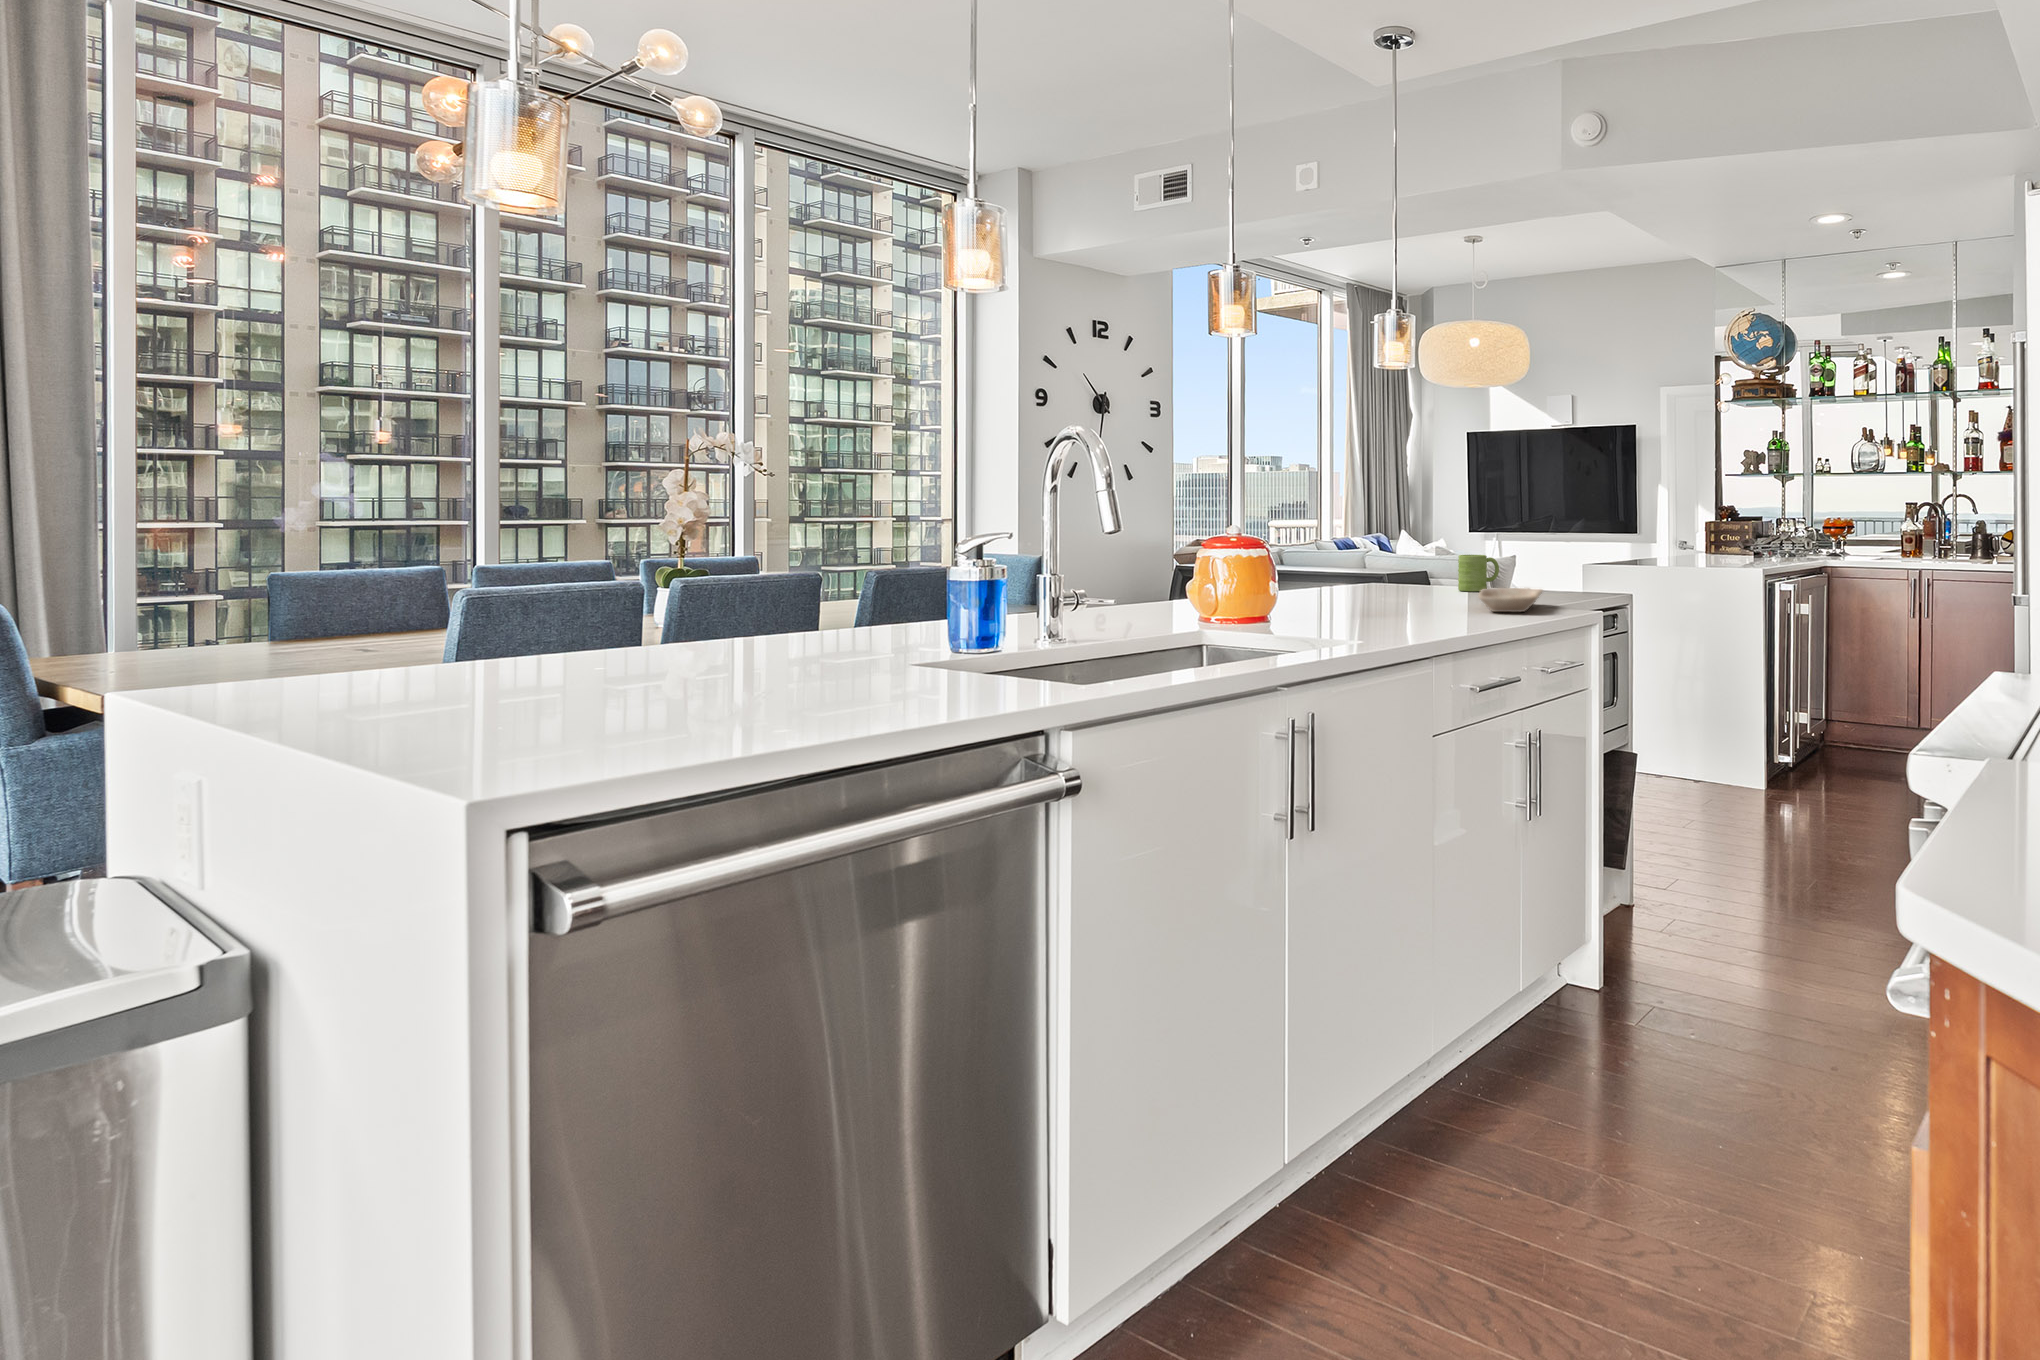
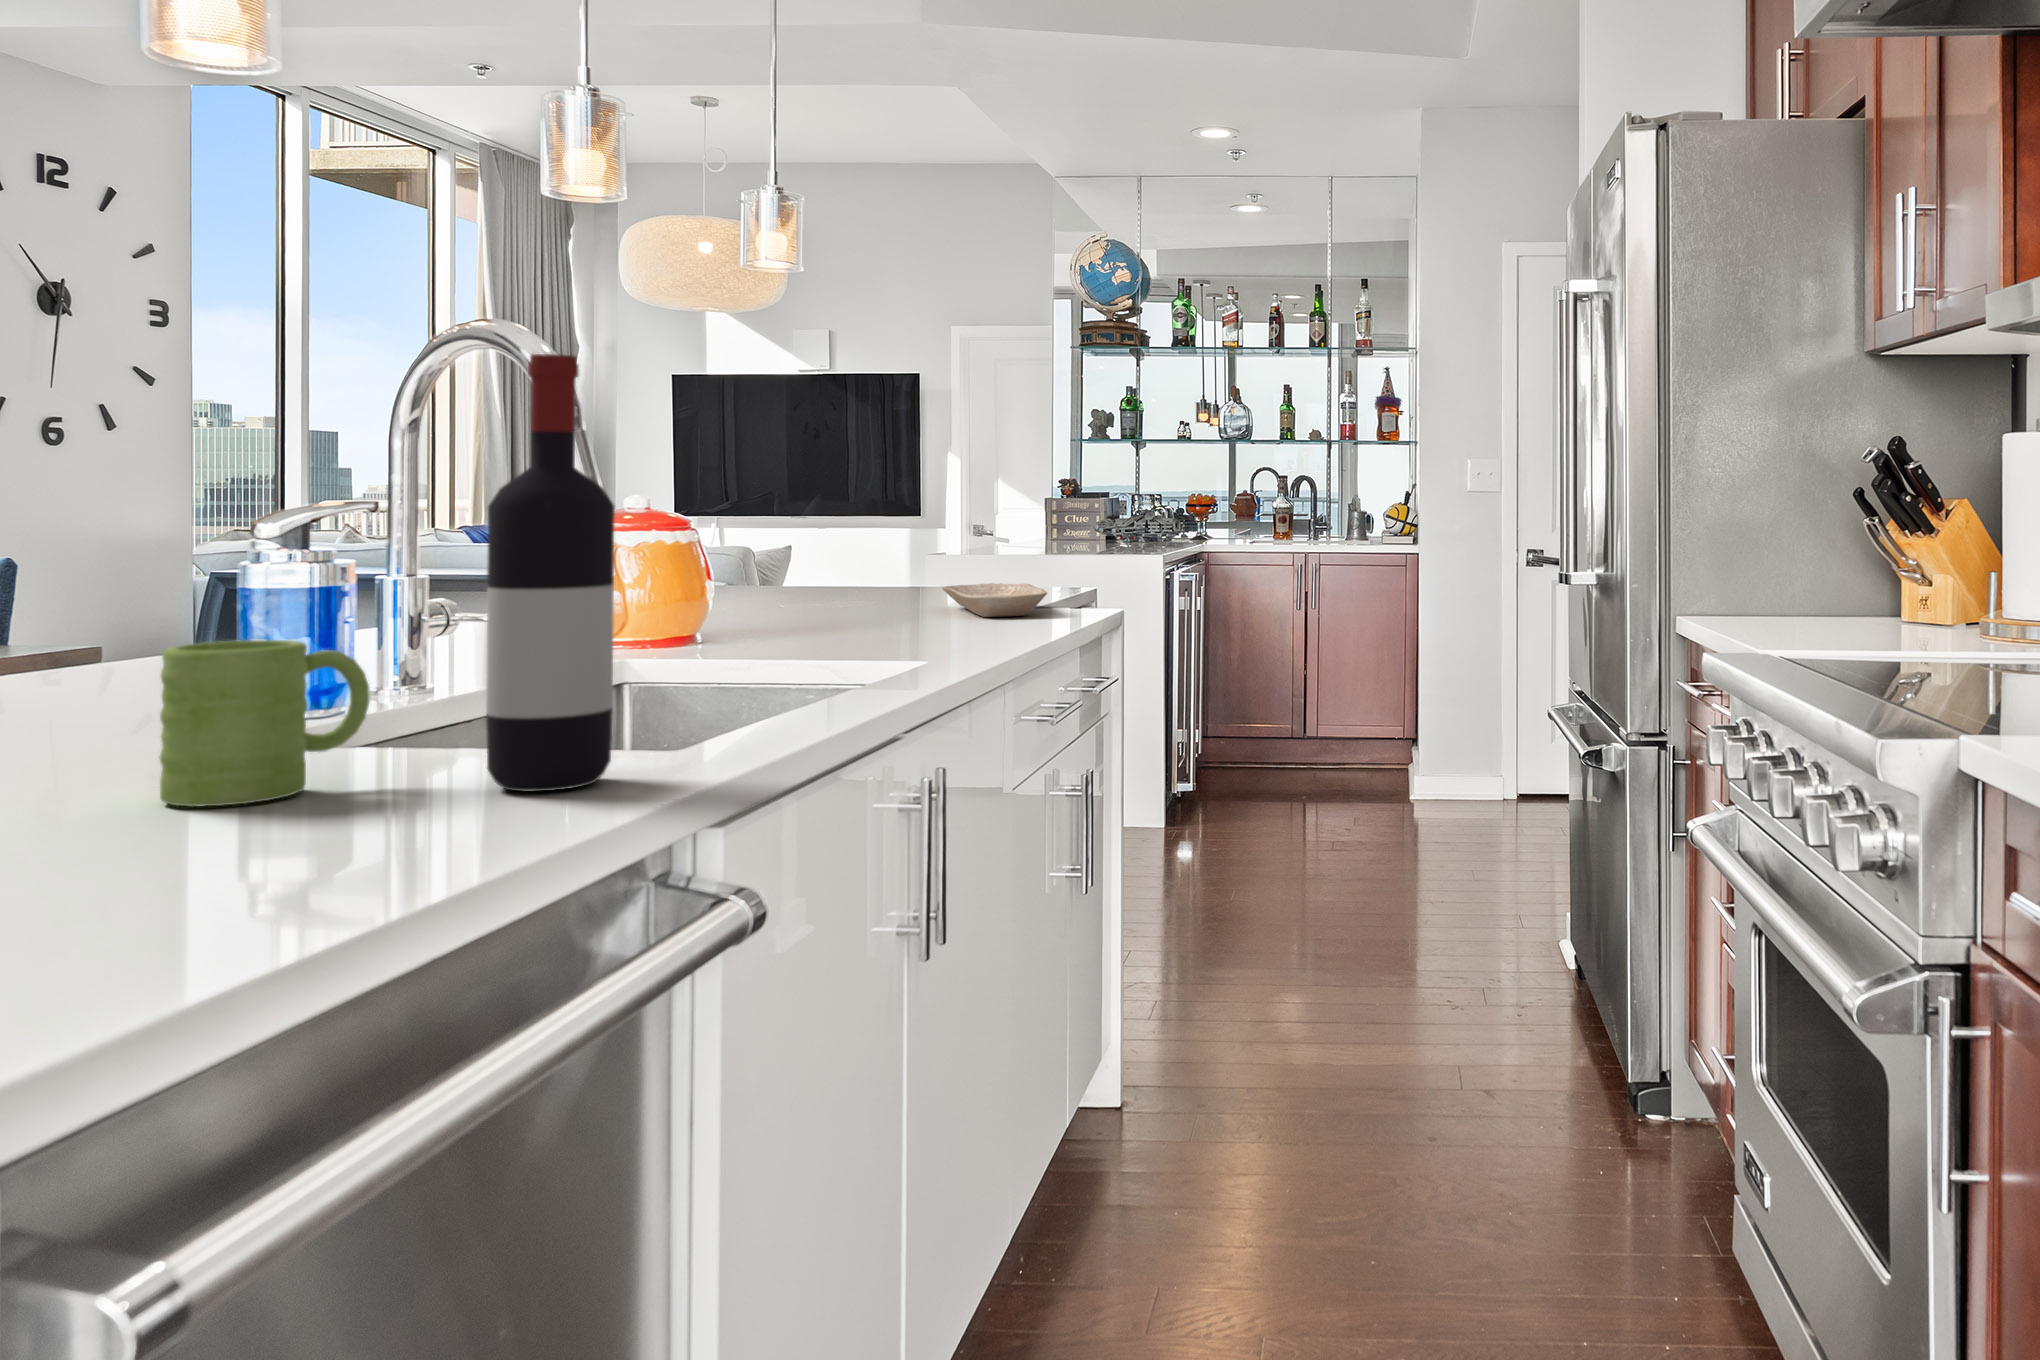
wine bottle: none [966,455,1033,702] -> present [486,354,615,792]
mug: present [1458,555,1499,591] -> present [160,640,370,807]

